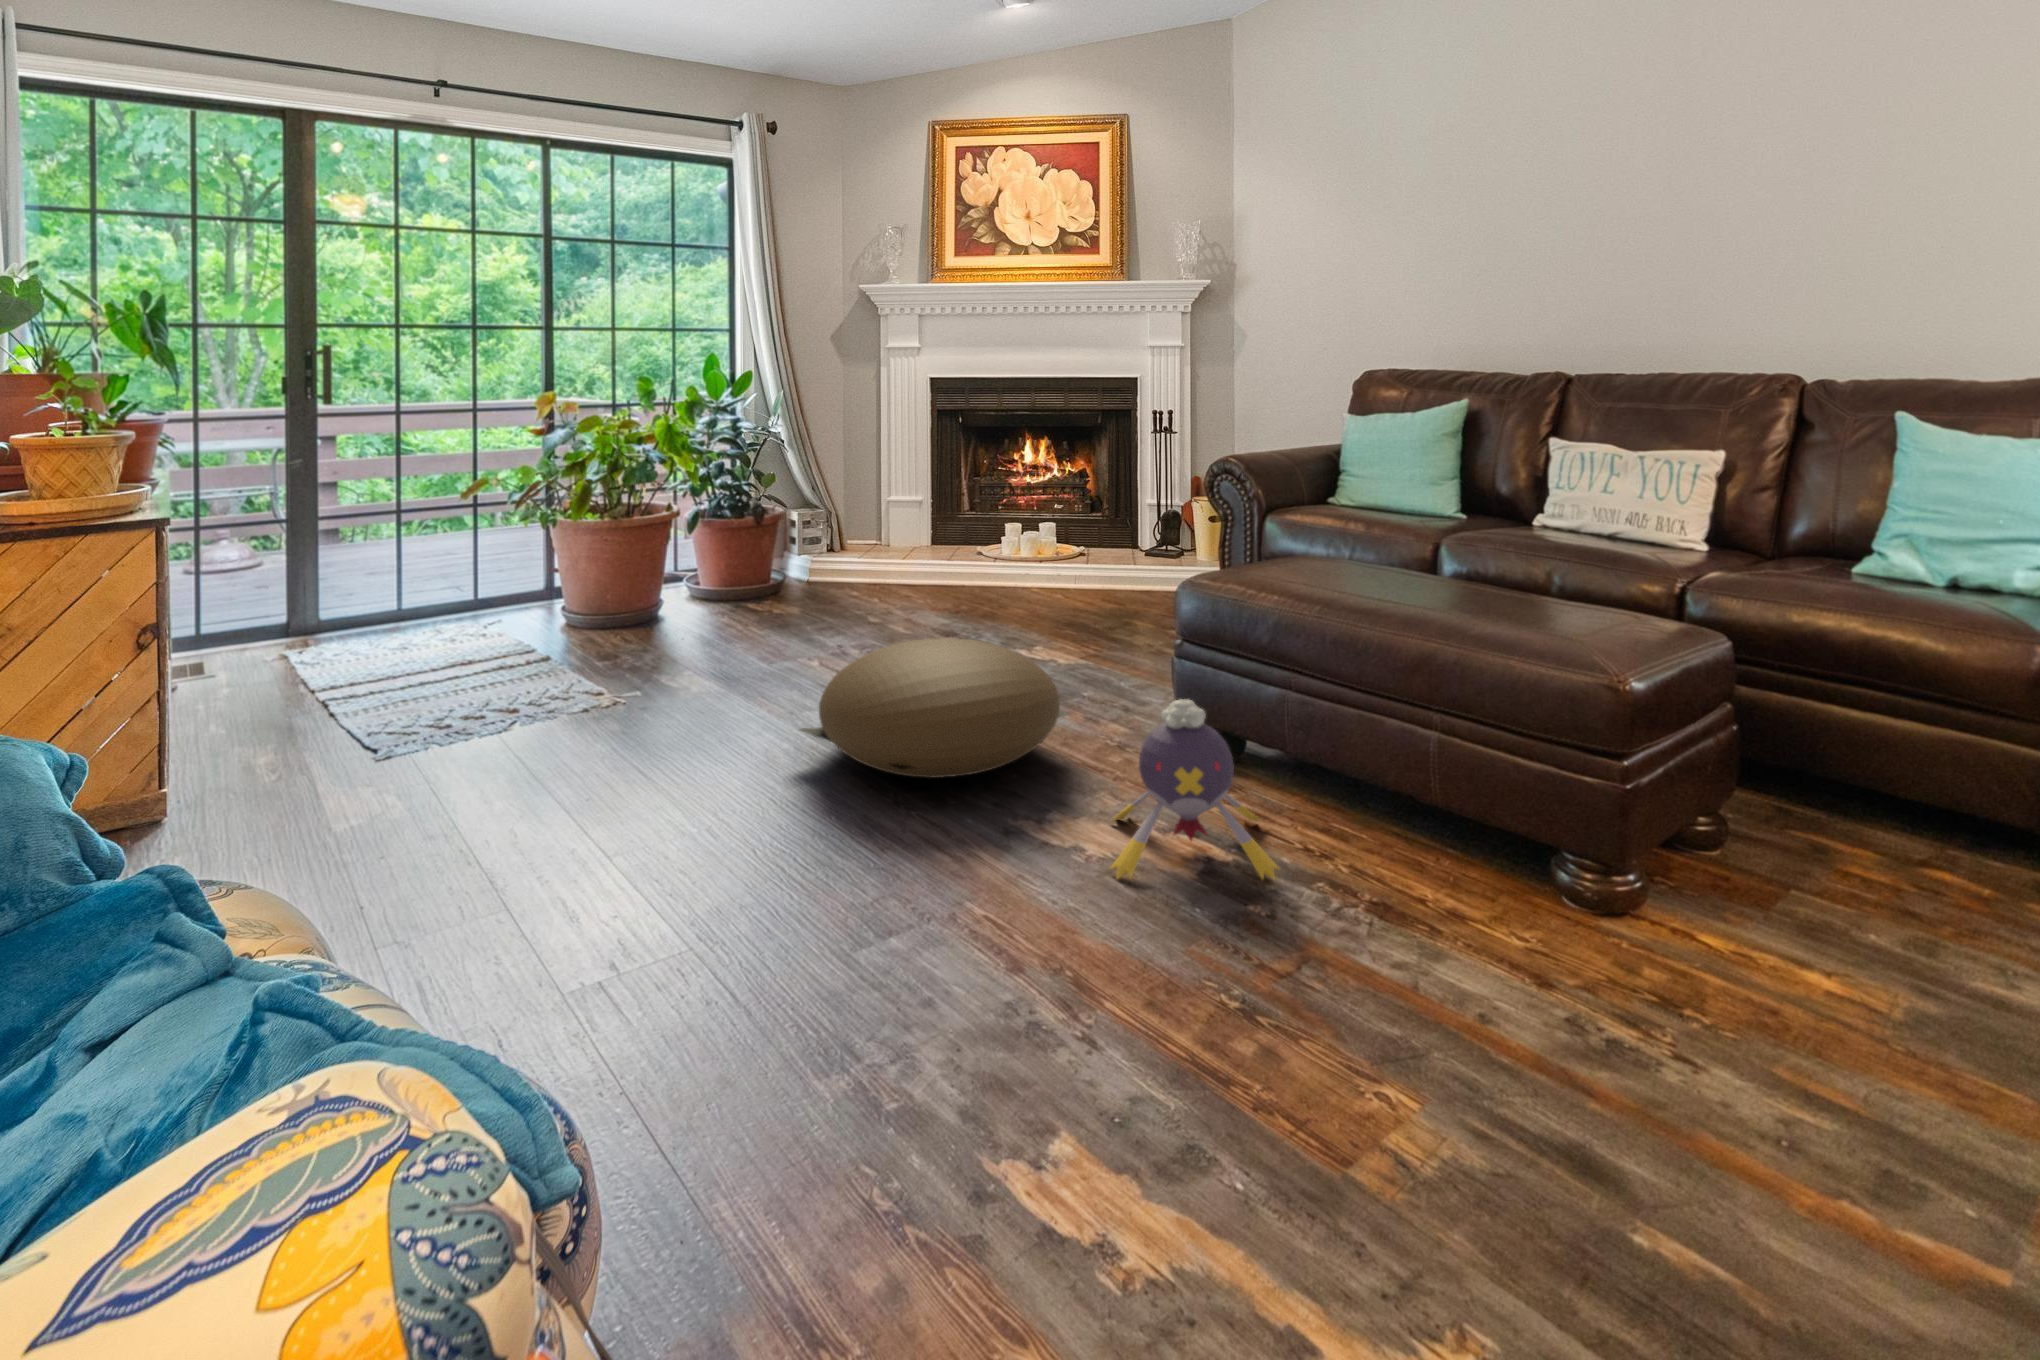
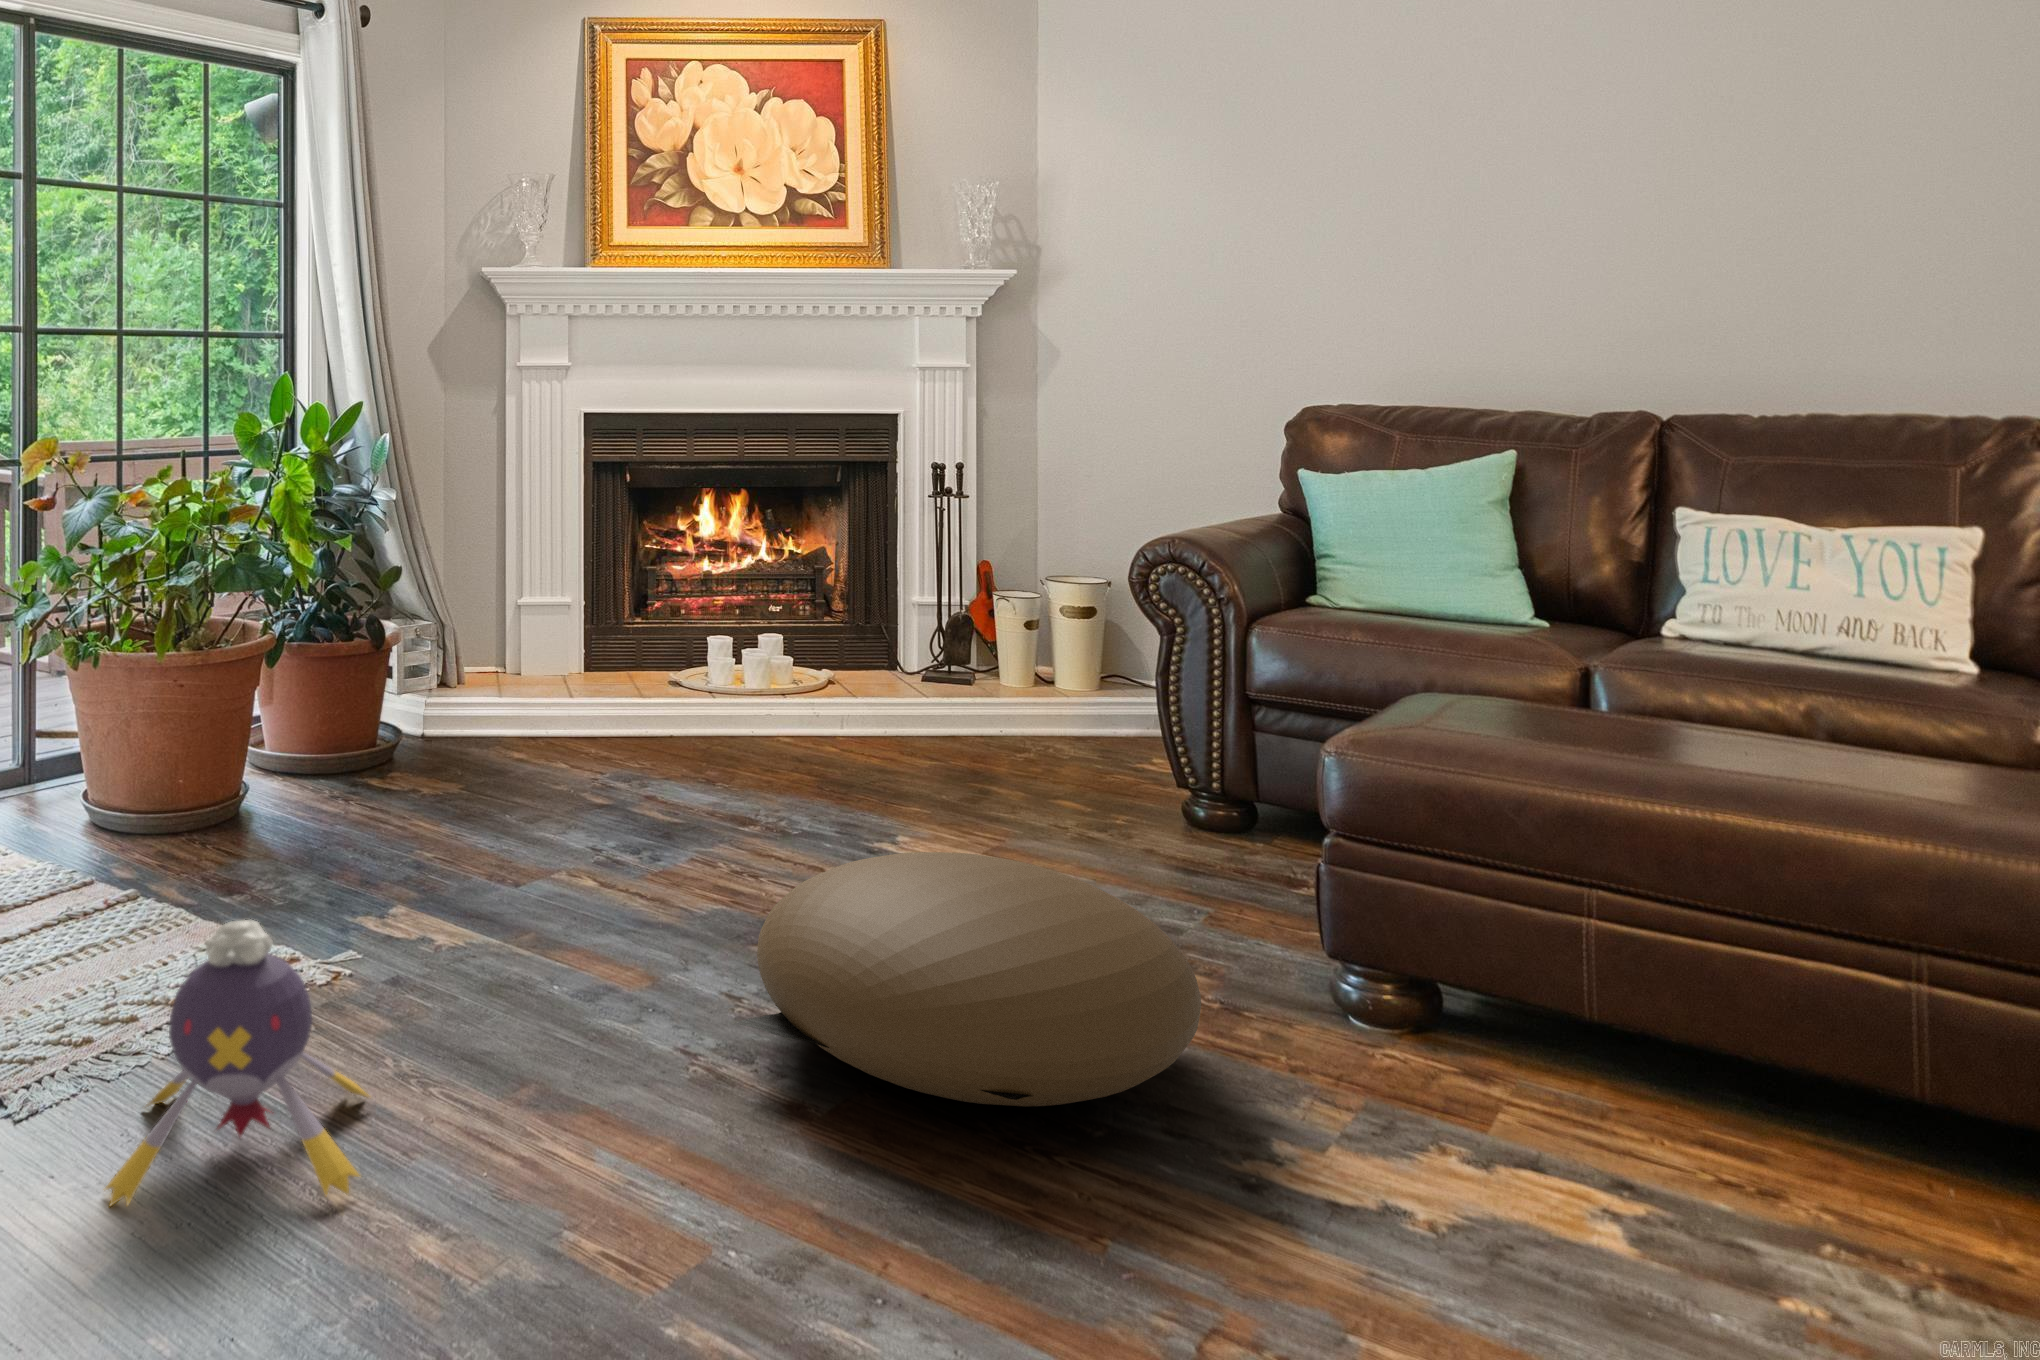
plush toy: present [1111,700,1279,879] -> present [105,920,371,1206]

